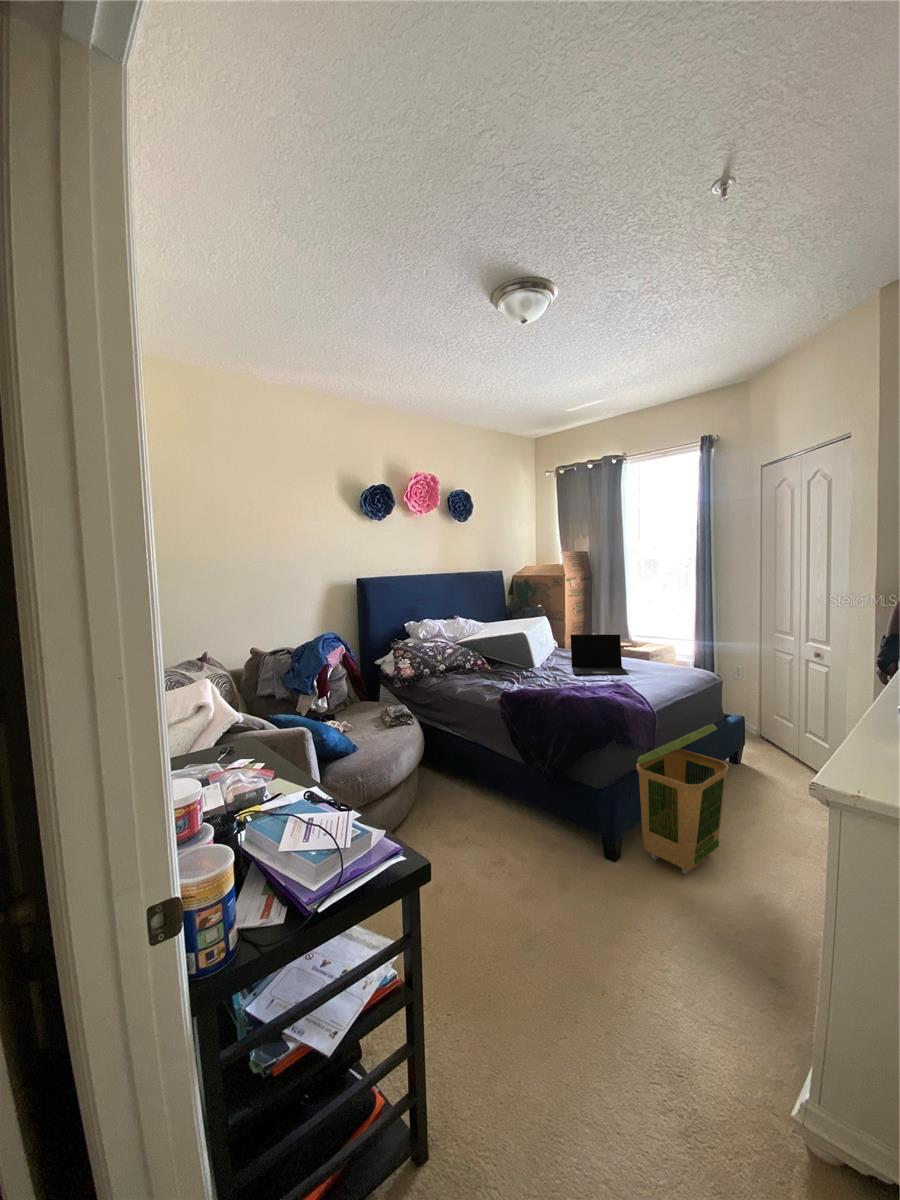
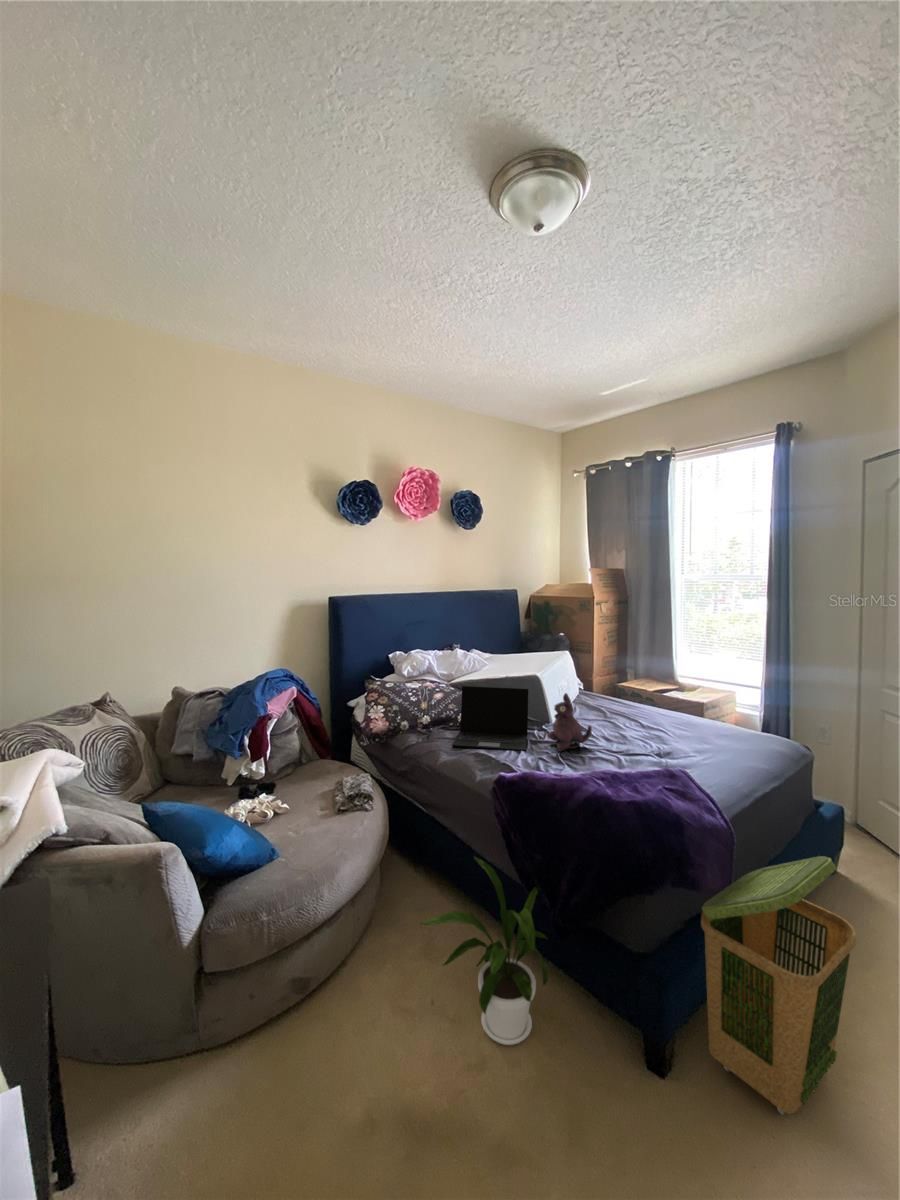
laptop: present [571,635,629,676] -> present [452,686,528,751]
plush toy: none [534,641,566,683] -> present [548,693,592,751]
house plant: none [457,743,542,856] -> present [422,856,548,1045]

